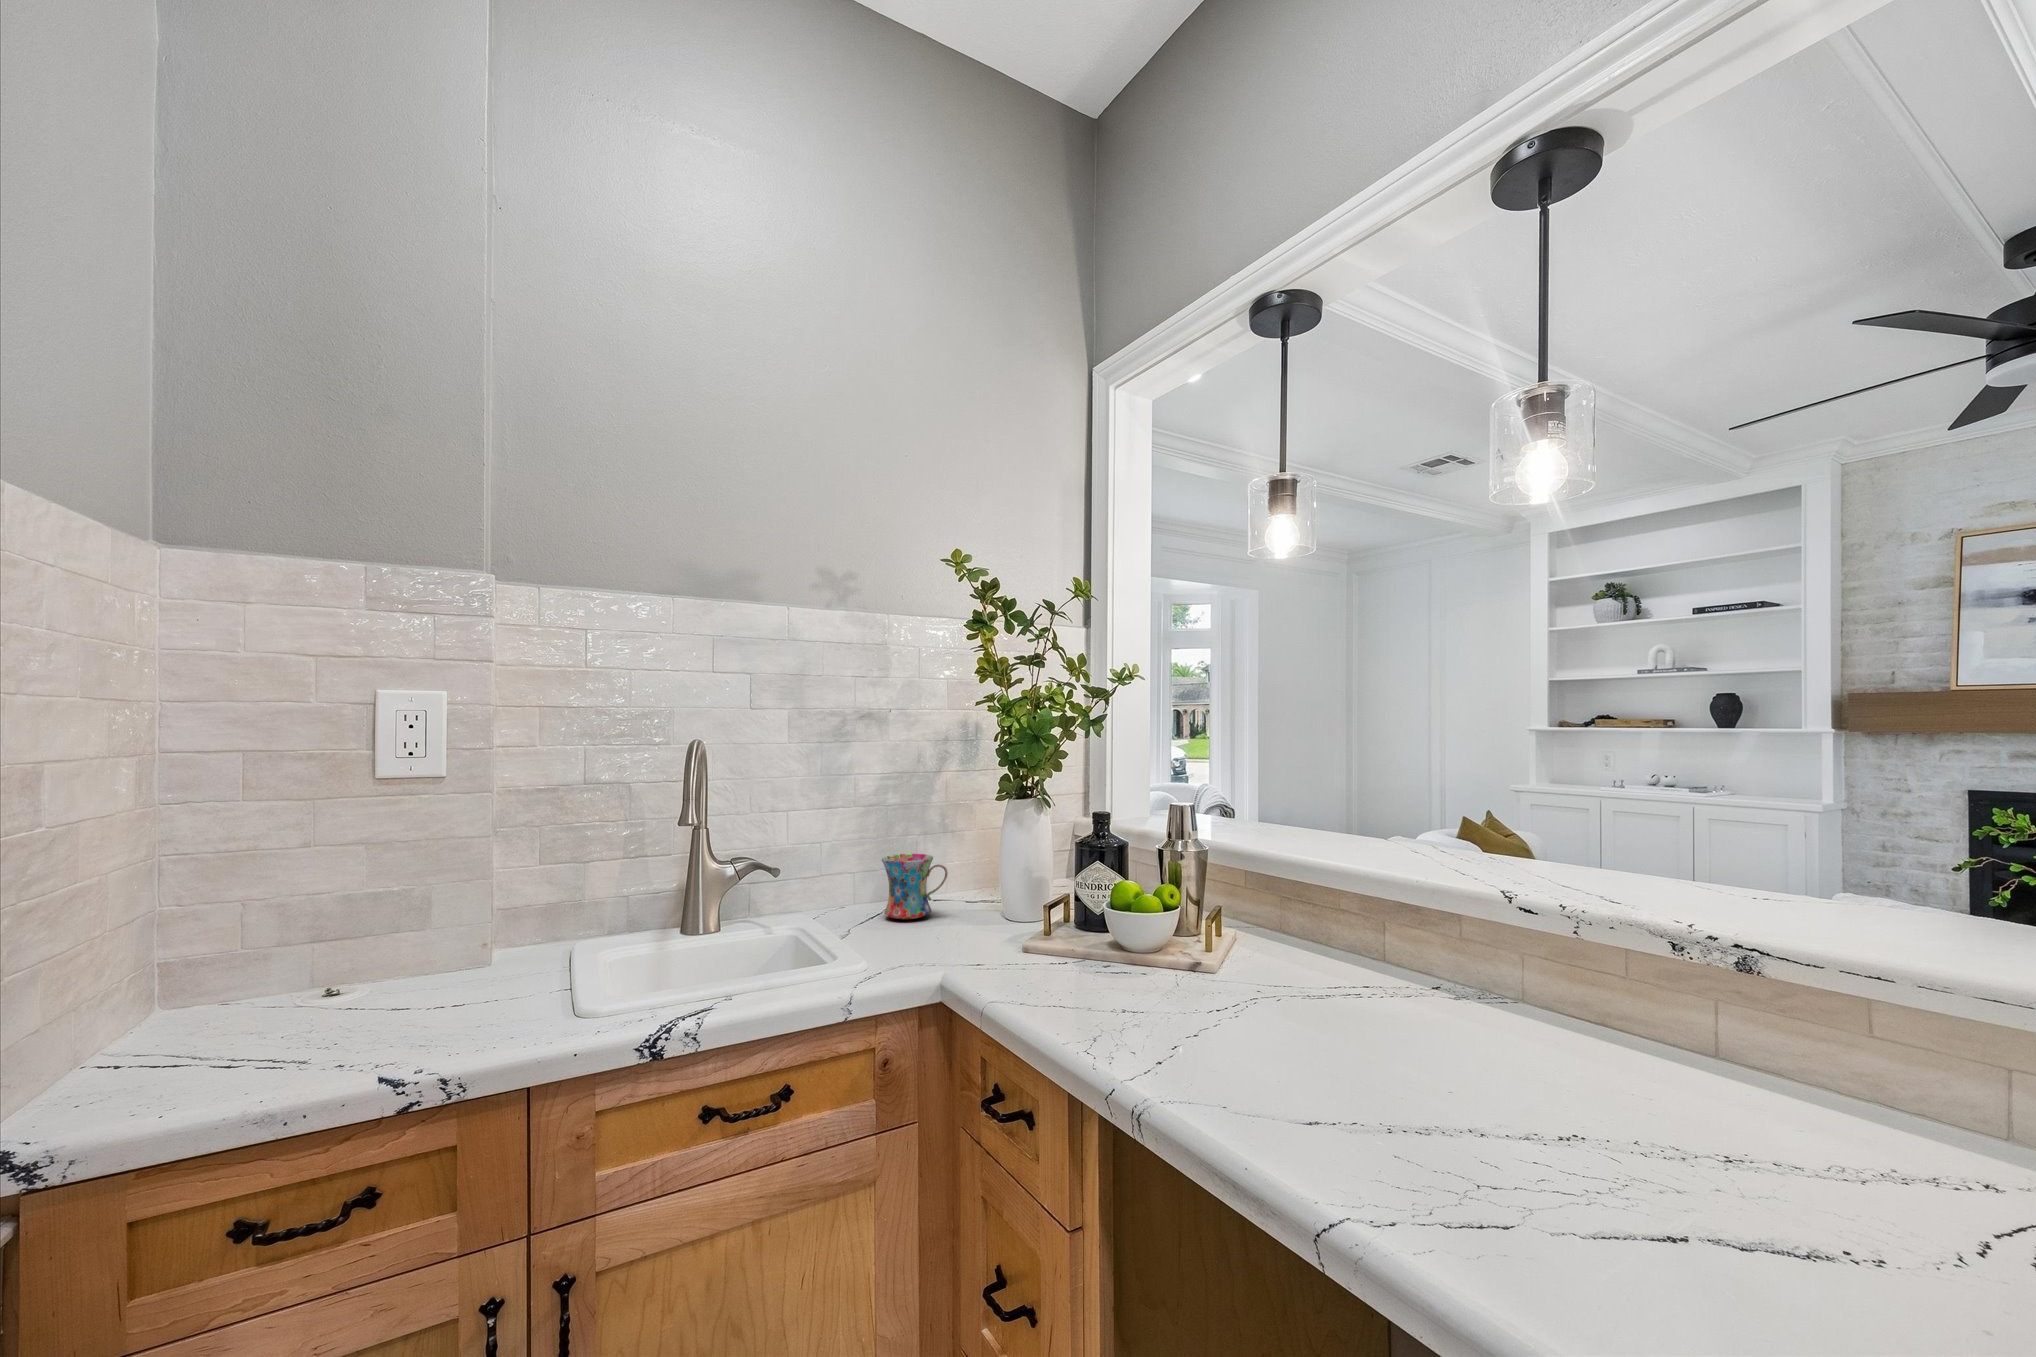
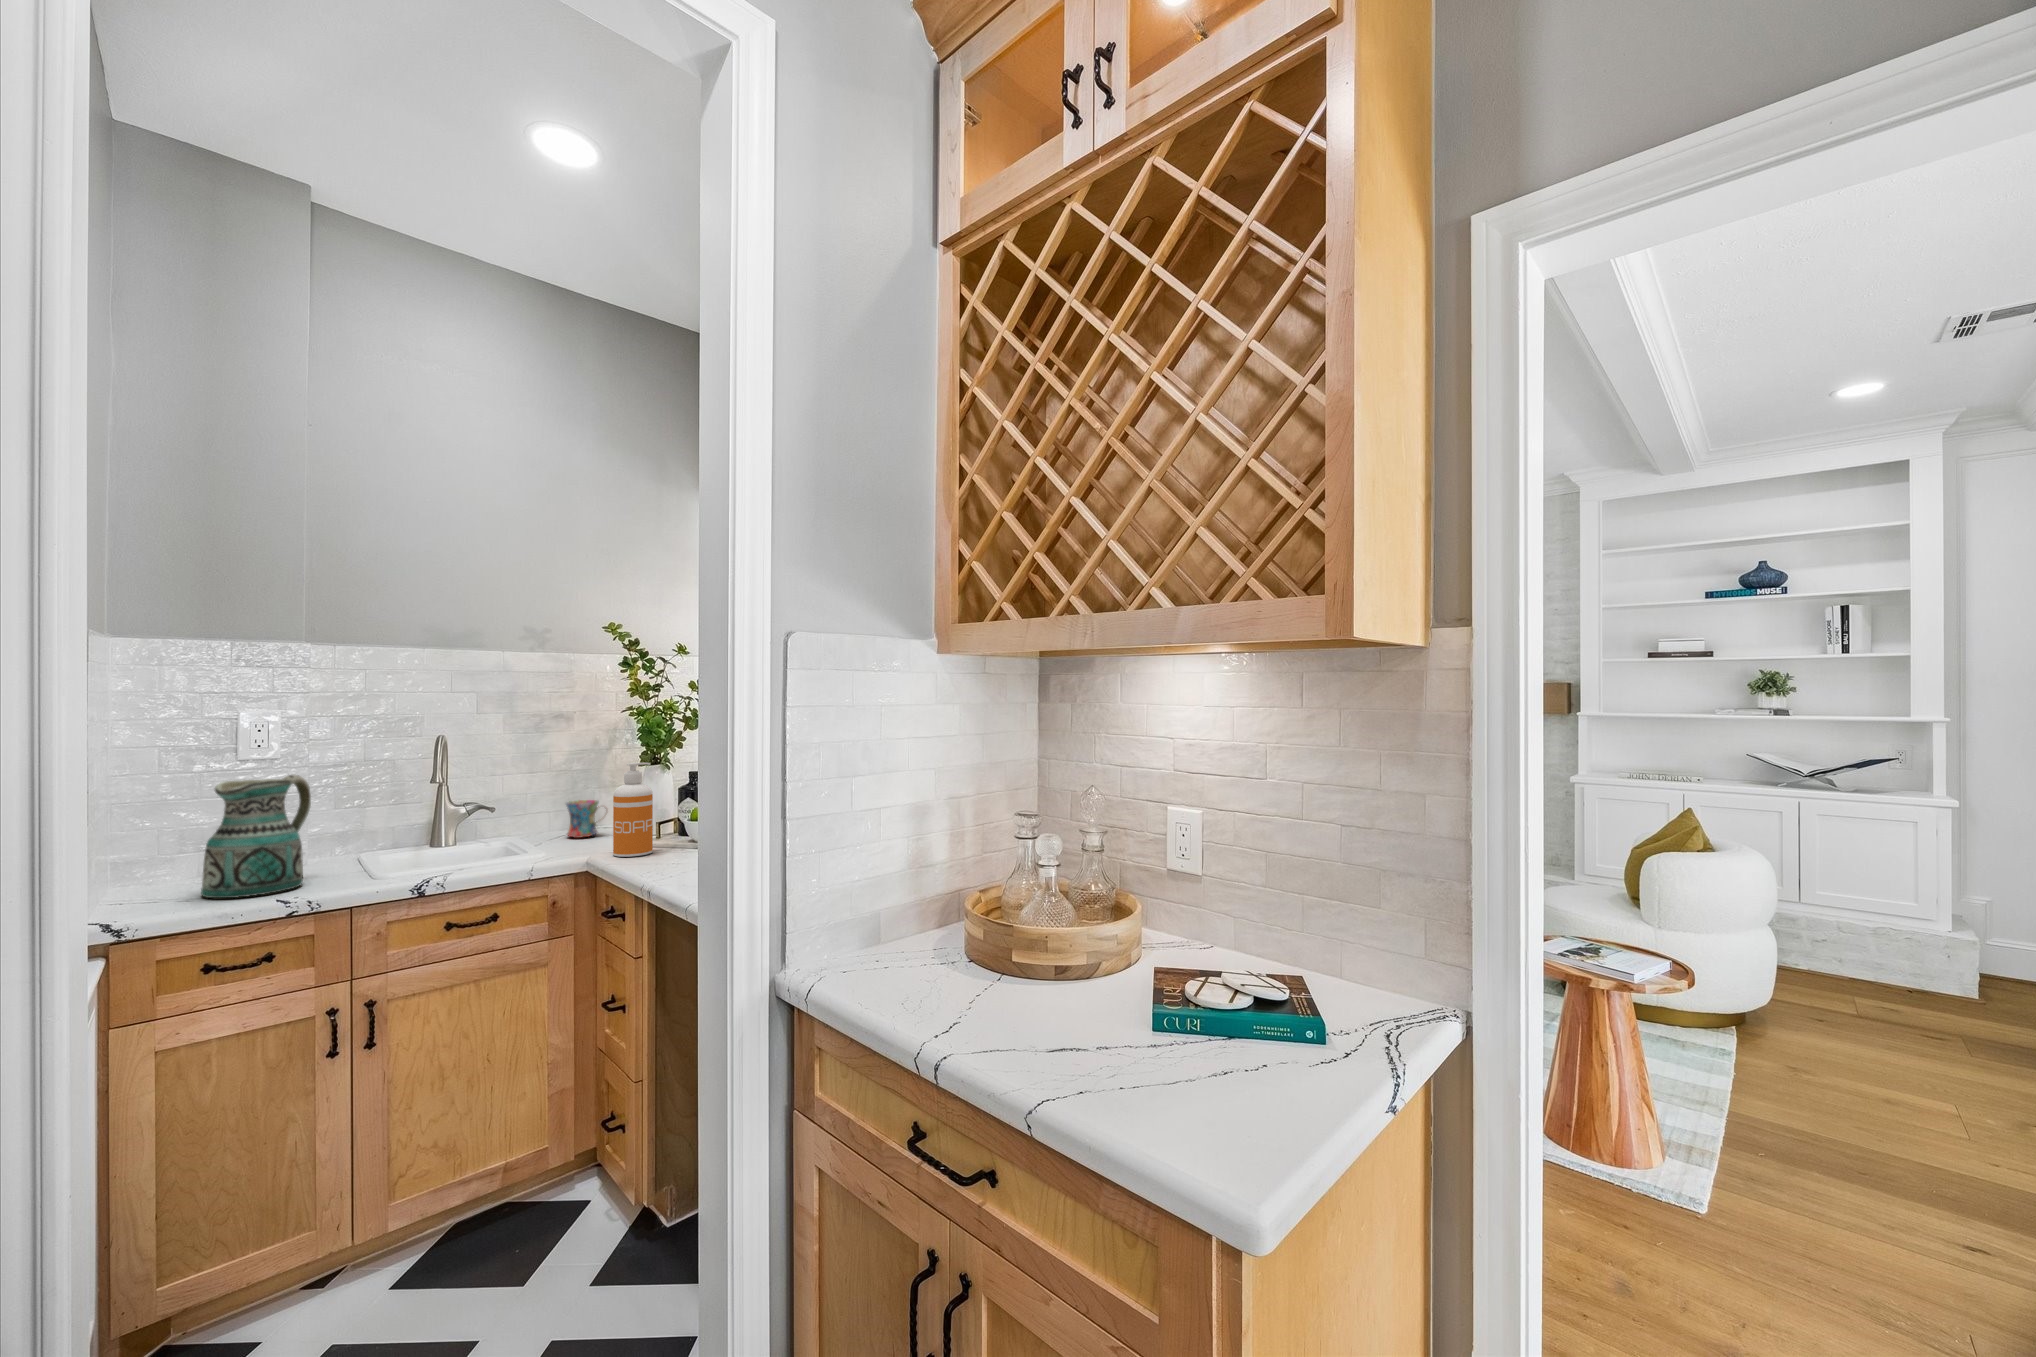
soap dispenser: none [981,791,1053,976] -> present [613,763,653,857]
ceramic pitcher: none [270,807,483,1060] -> present [201,775,311,898]

